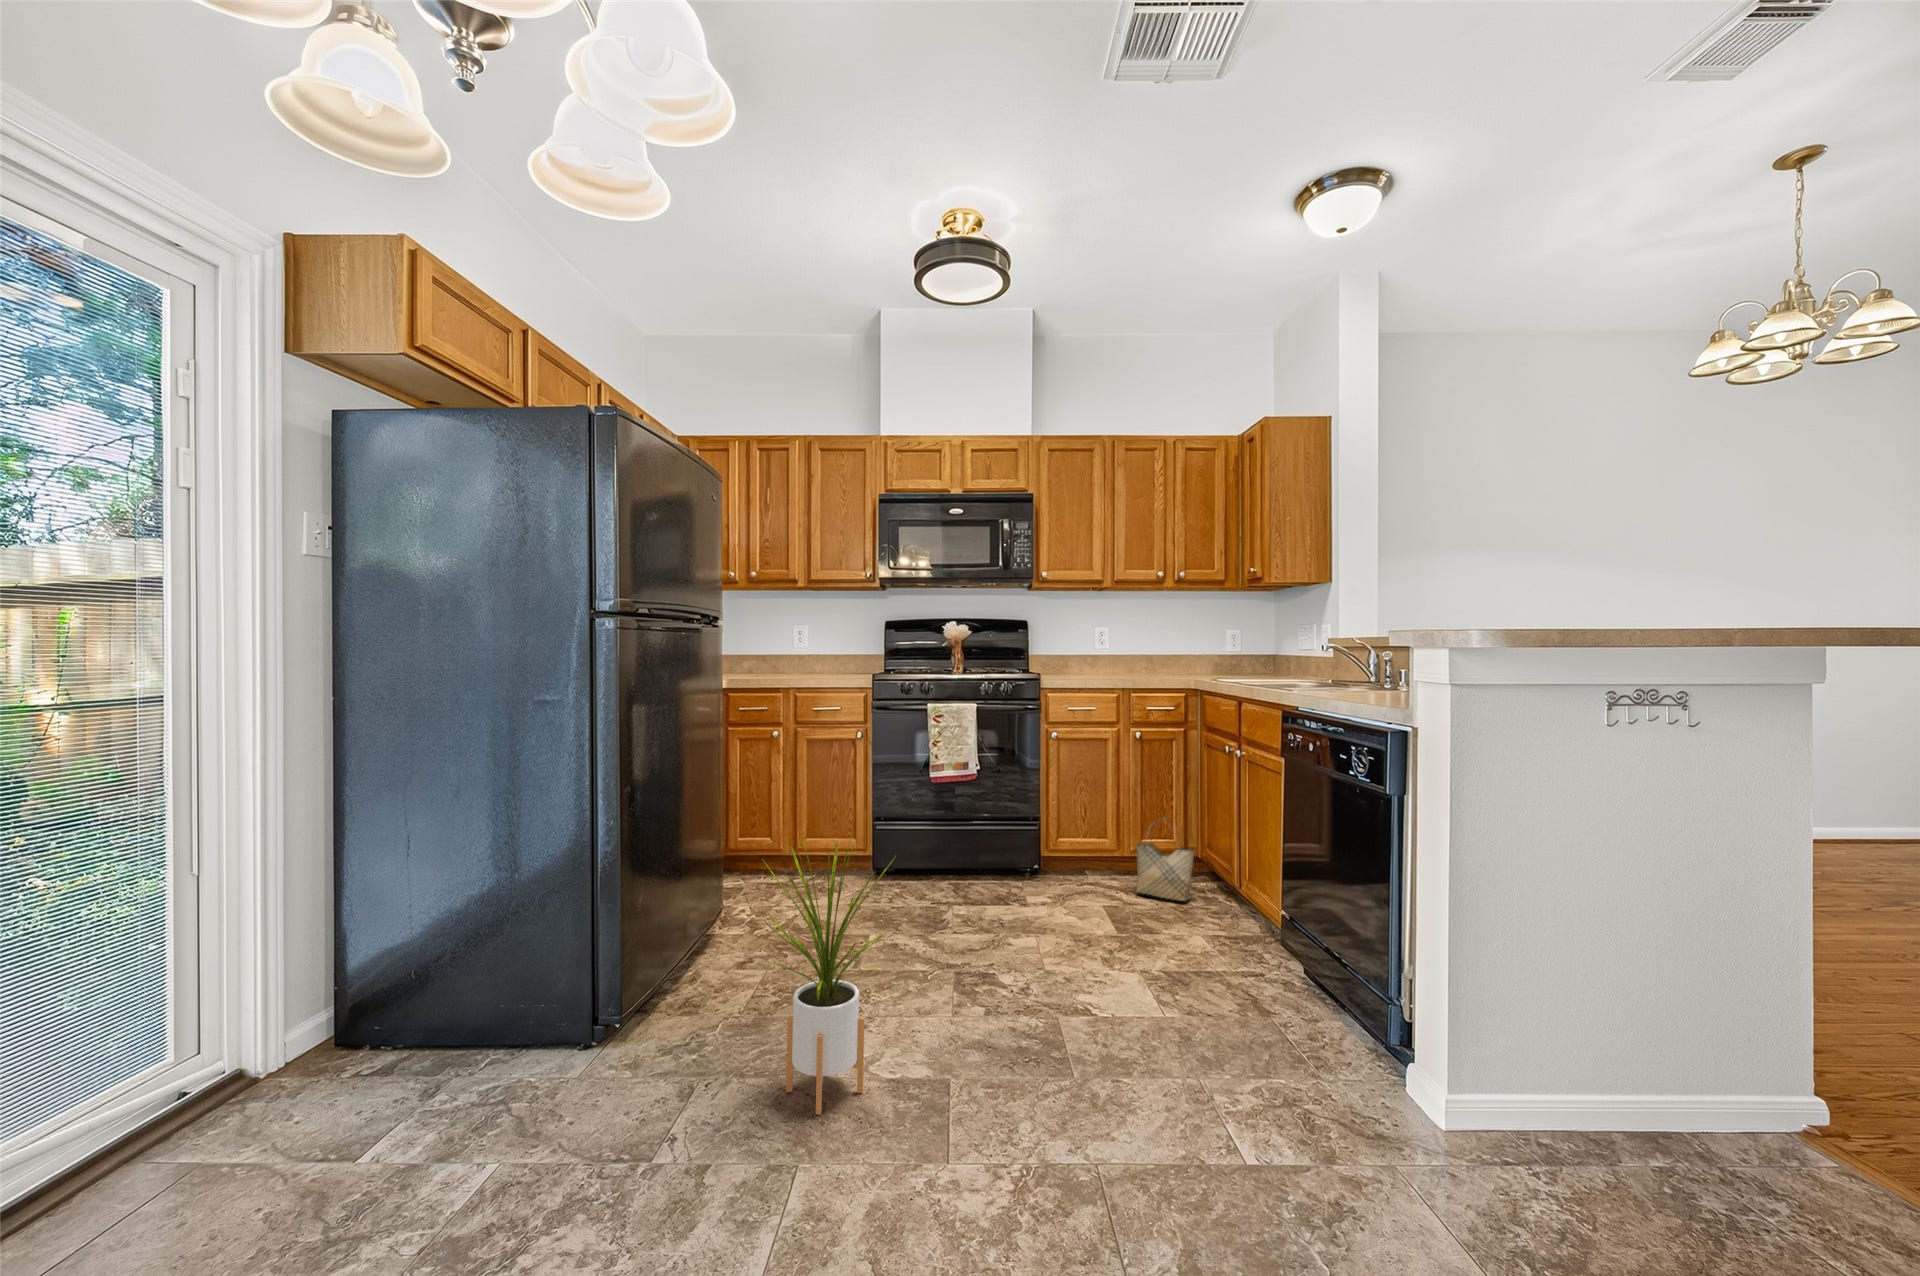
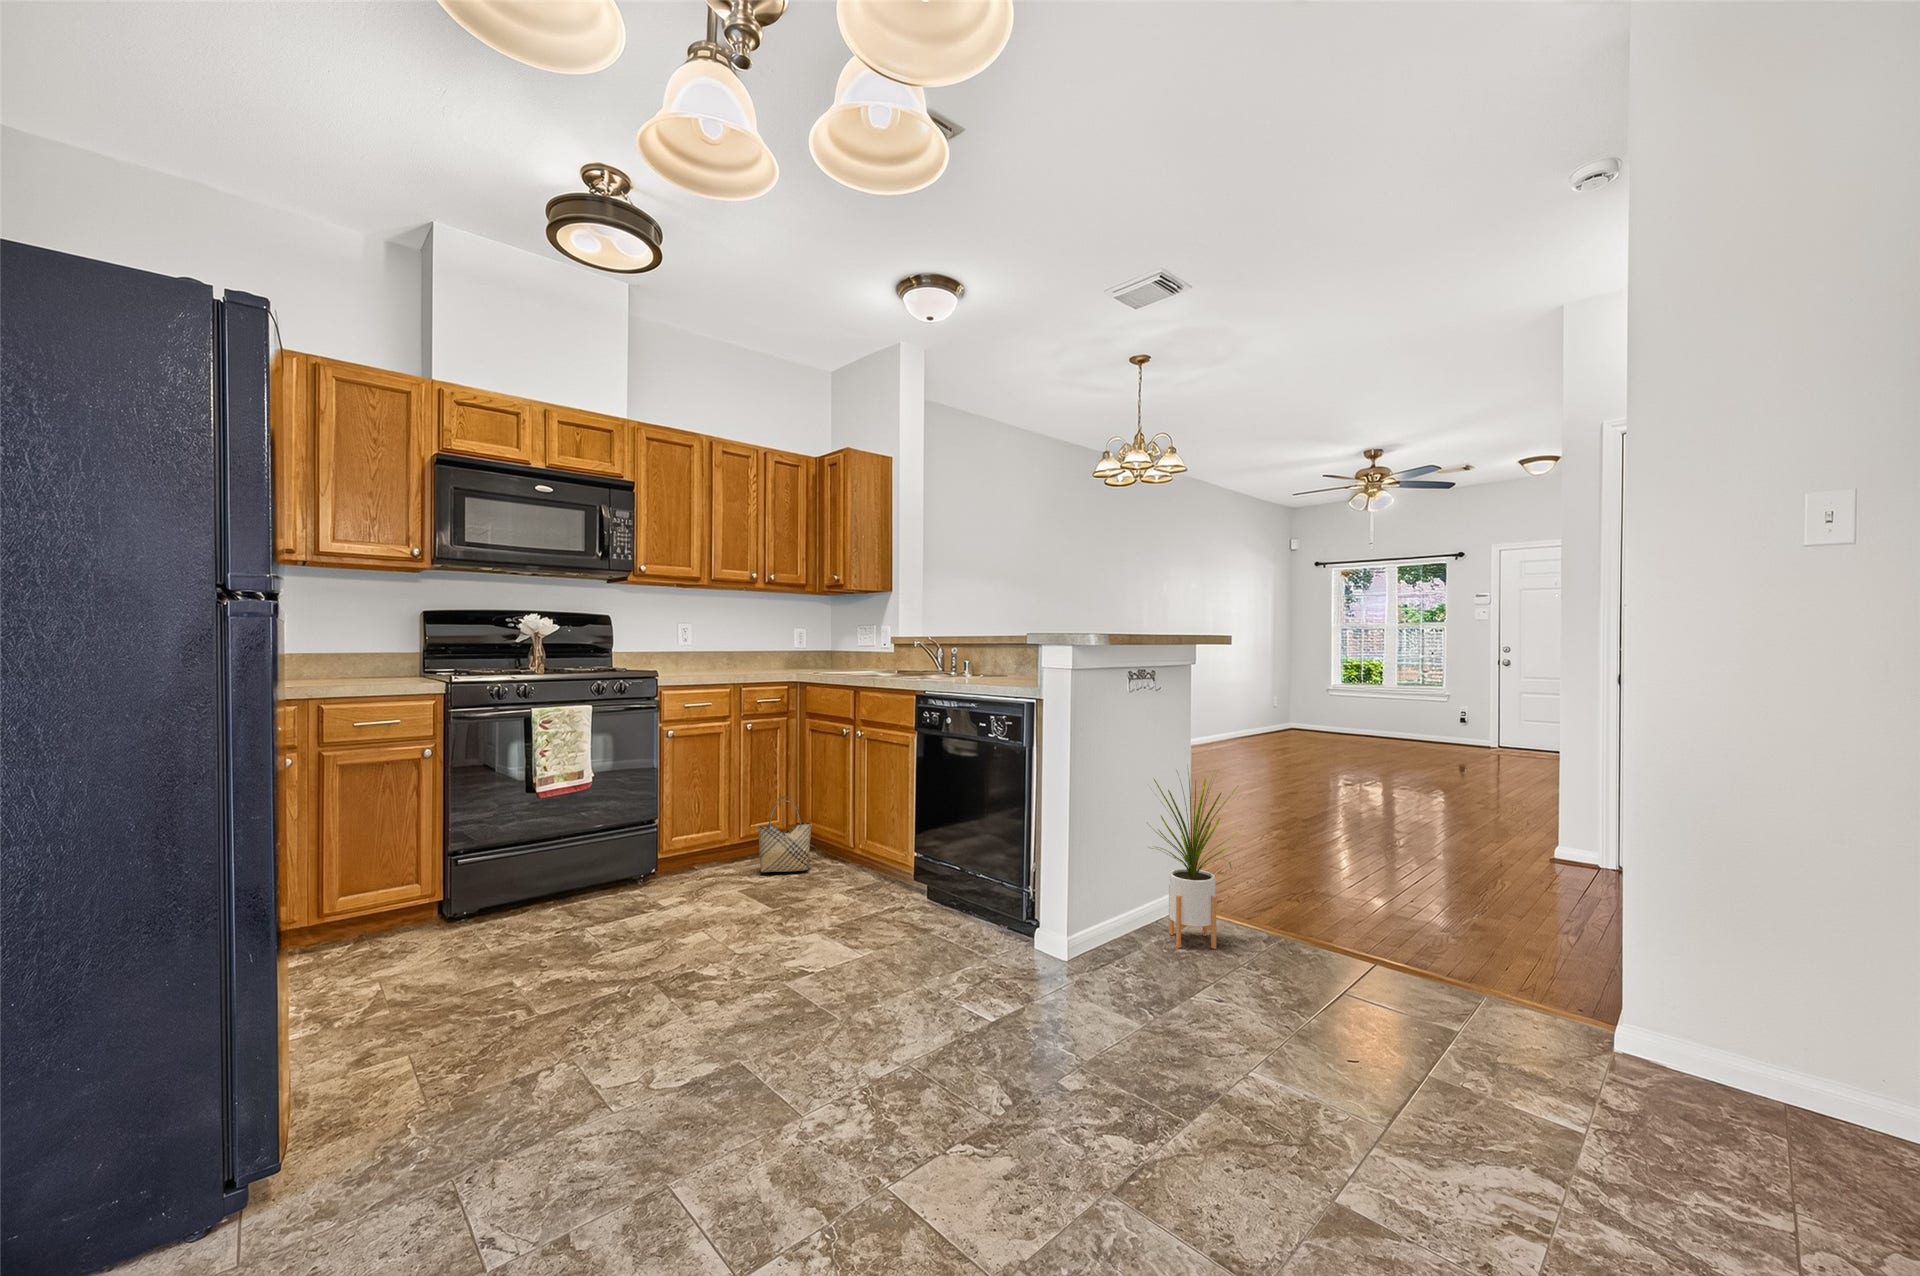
house plant: present [760,831,897,1115] -> present [1149,771,1241,949]

